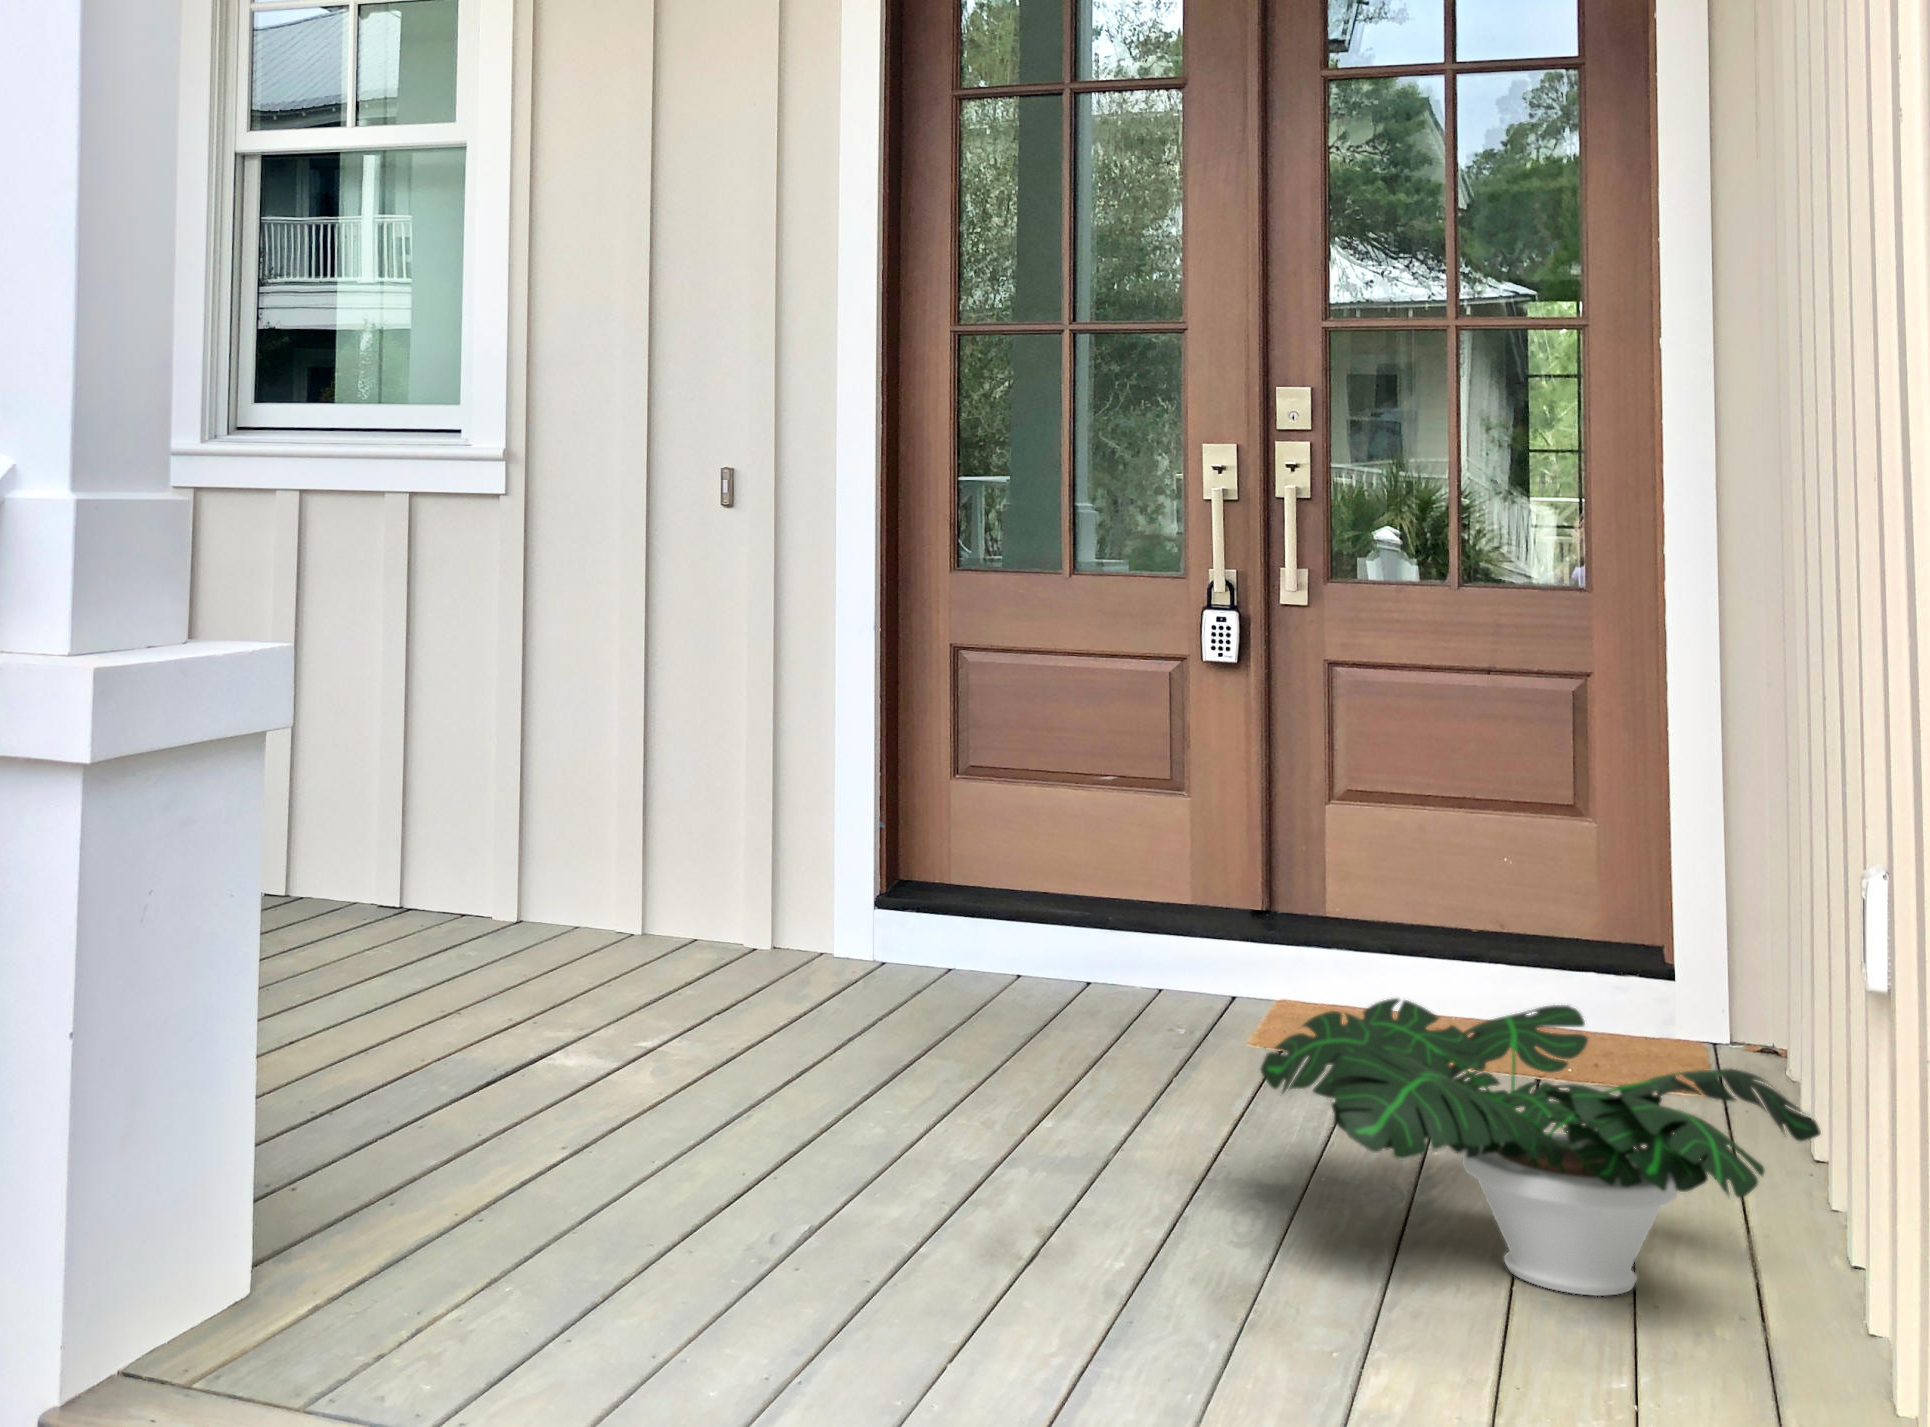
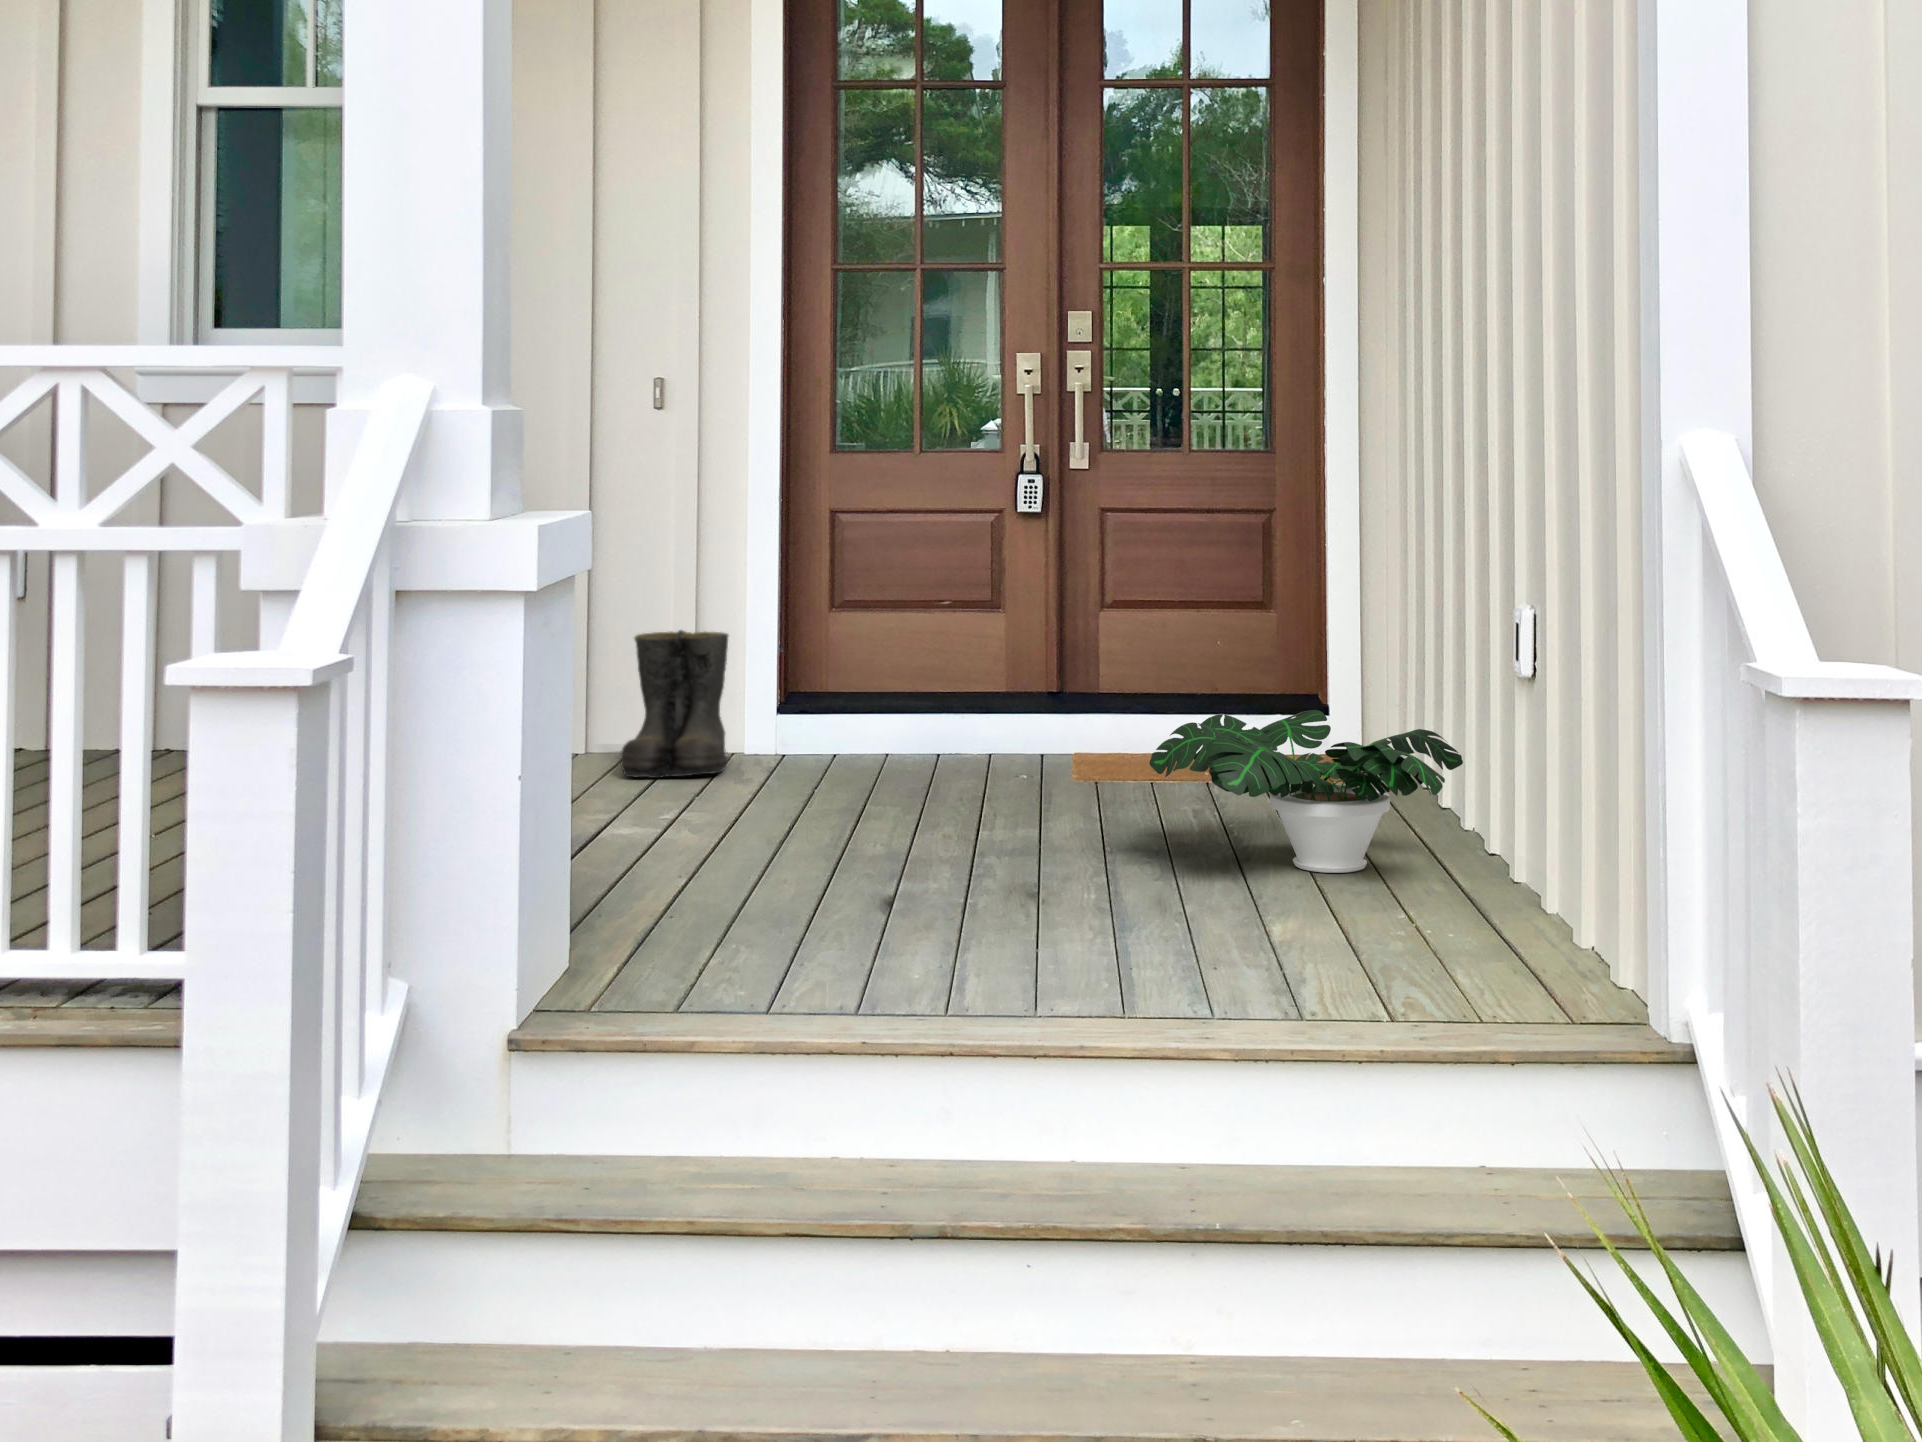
boots: none [645,790,804,982] -> present [621,630,729,778]

